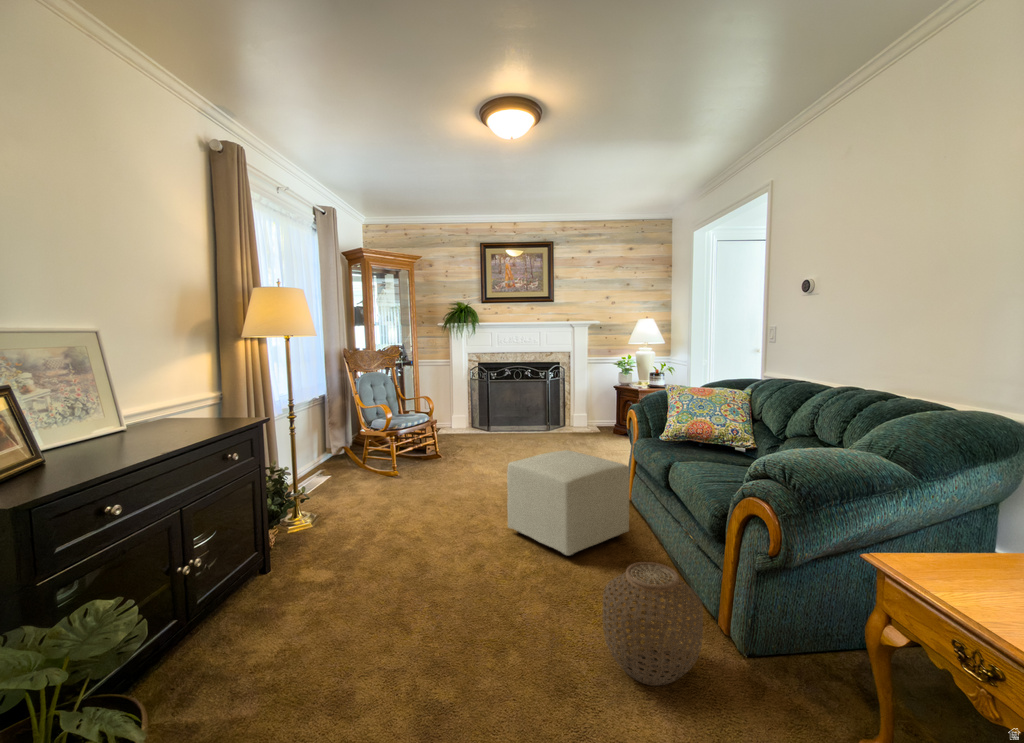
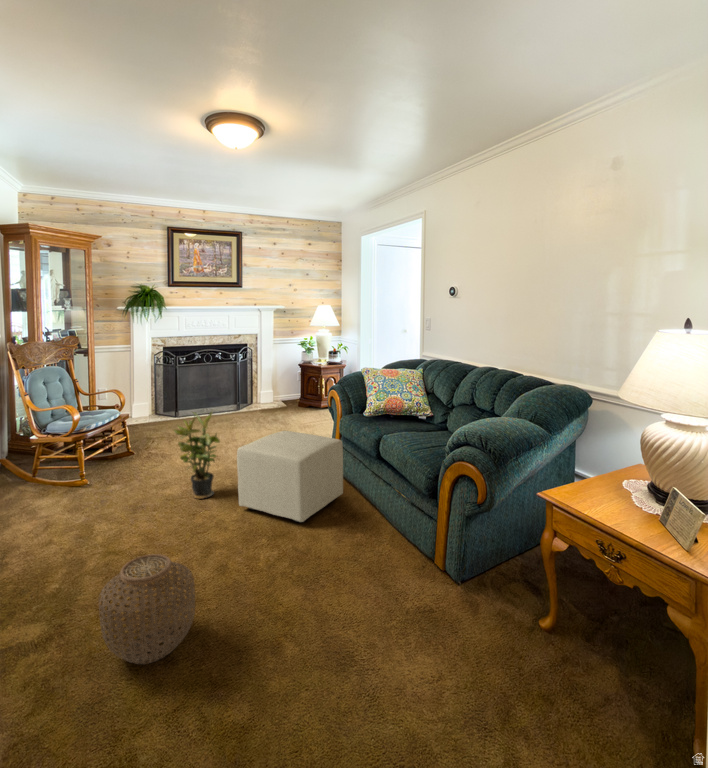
potted plant: none [451,421,499,516] -> present [174,412,220,499]
woven basket: present [603,562,703,685] -> present [99,554,195,664]

